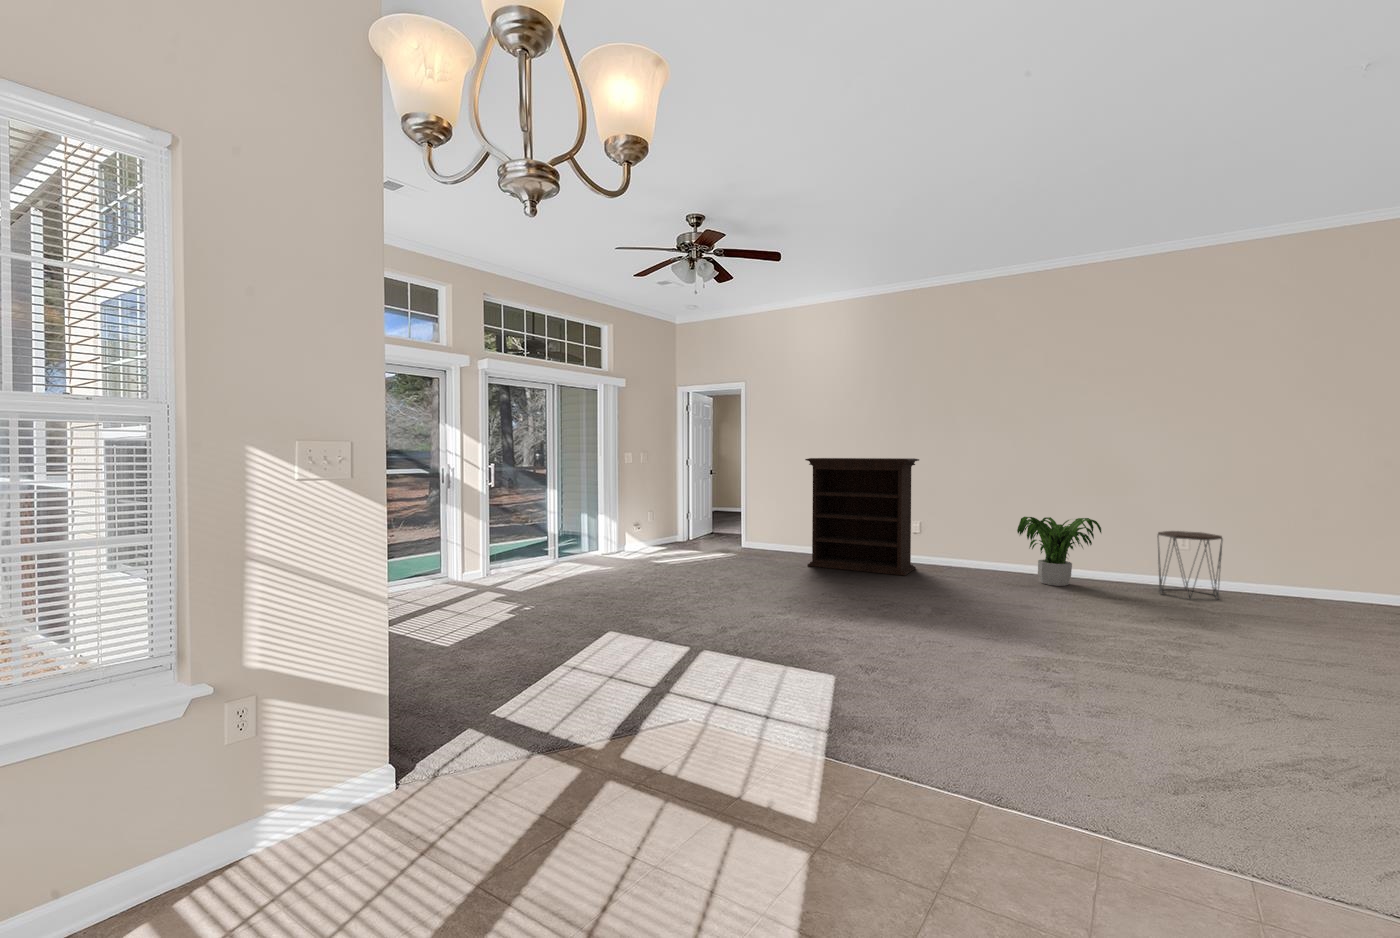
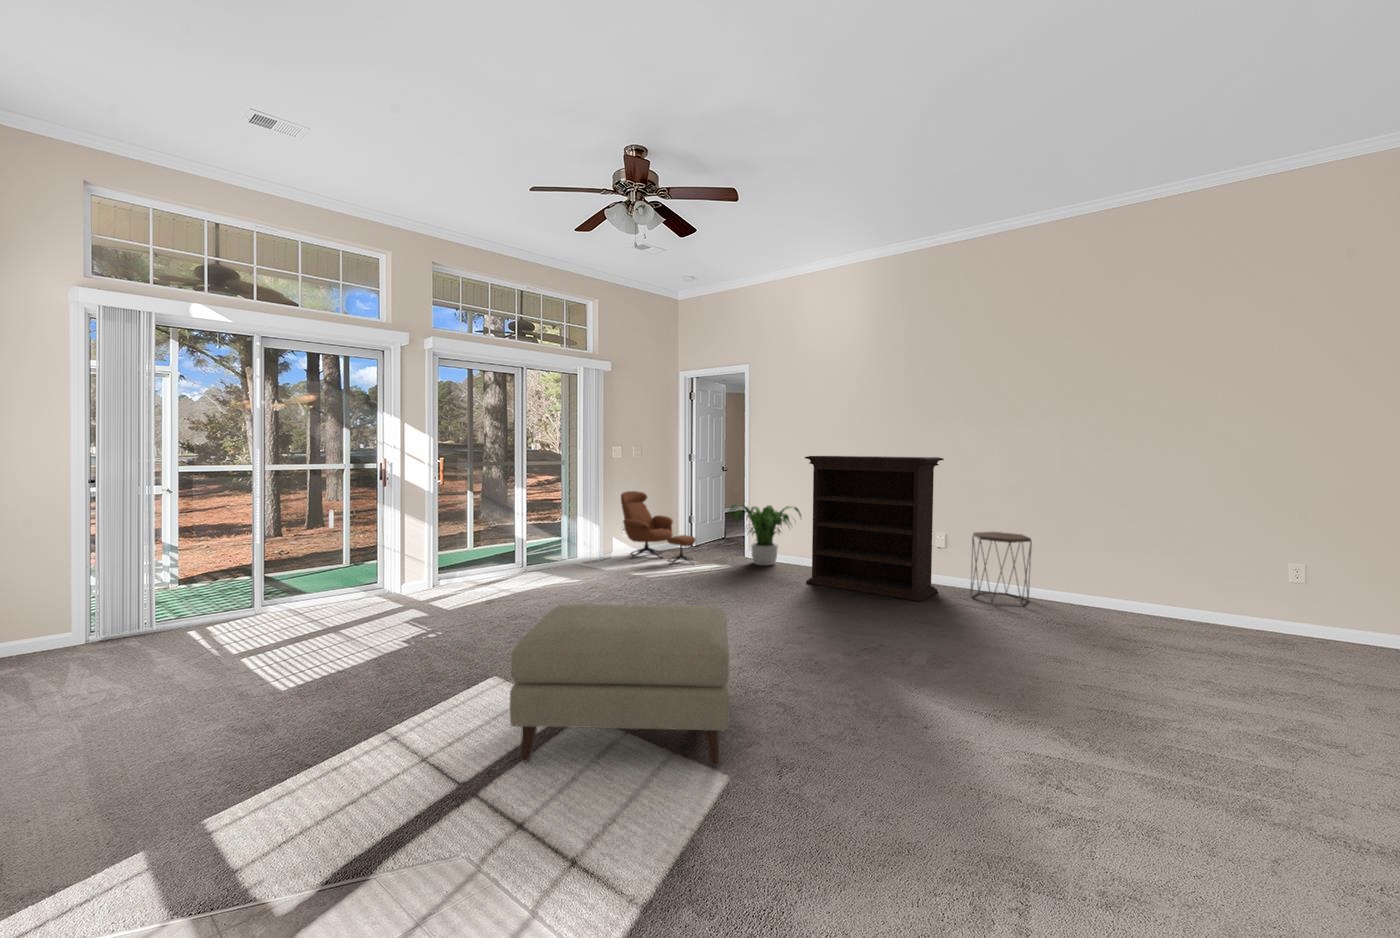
lounge chair: none [632,492,704,556] -> present [621,491,696,562]
potted plant: present [1017,517,1101,586] -> present [728,504,801,565]
side table: present [1157,531,1223,600] -> present [970,532,1032,605]
ottoman: none [660,567,812,671] -> present [510,604,730,766]

